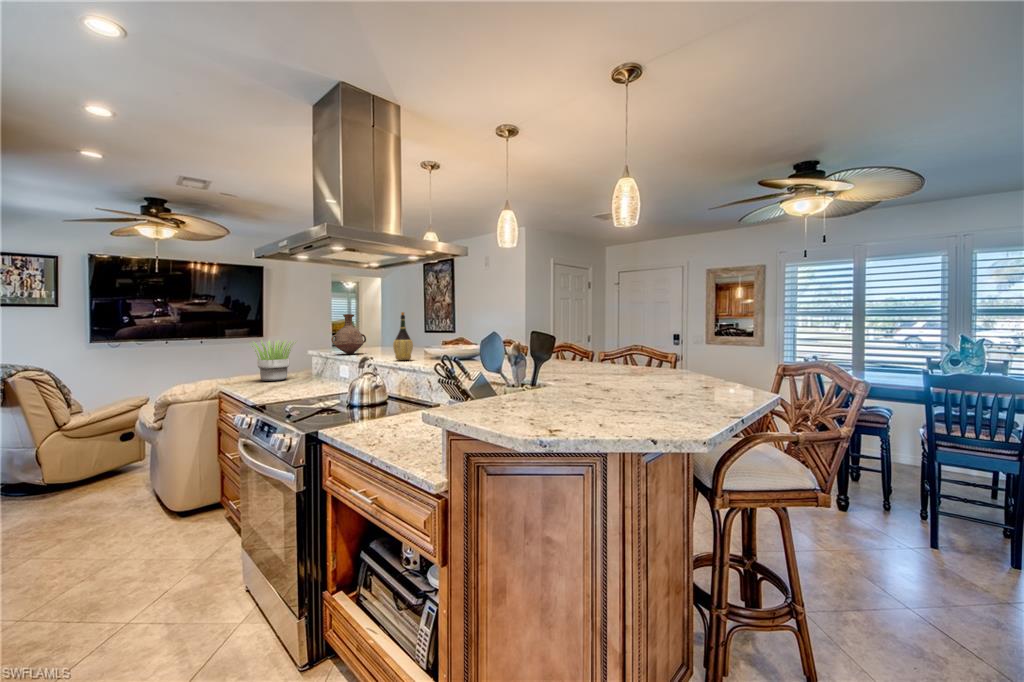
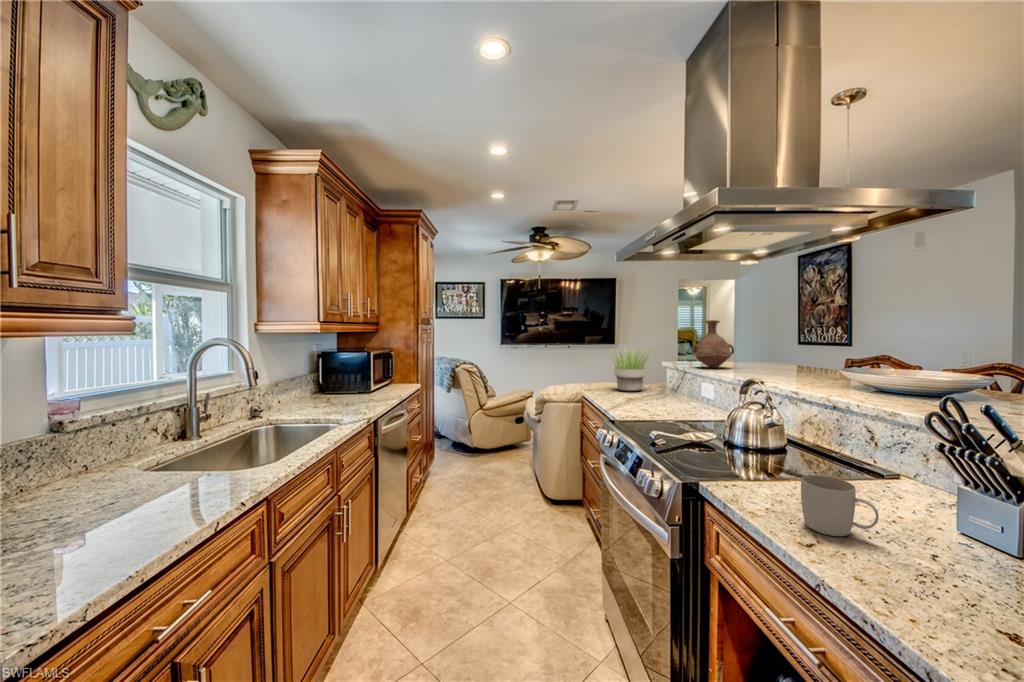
wine bottle: present [393,312,413,360] -> none [785,316,819,384]
mug: none [375,407,410,438] -> present [801,475,879,536]

